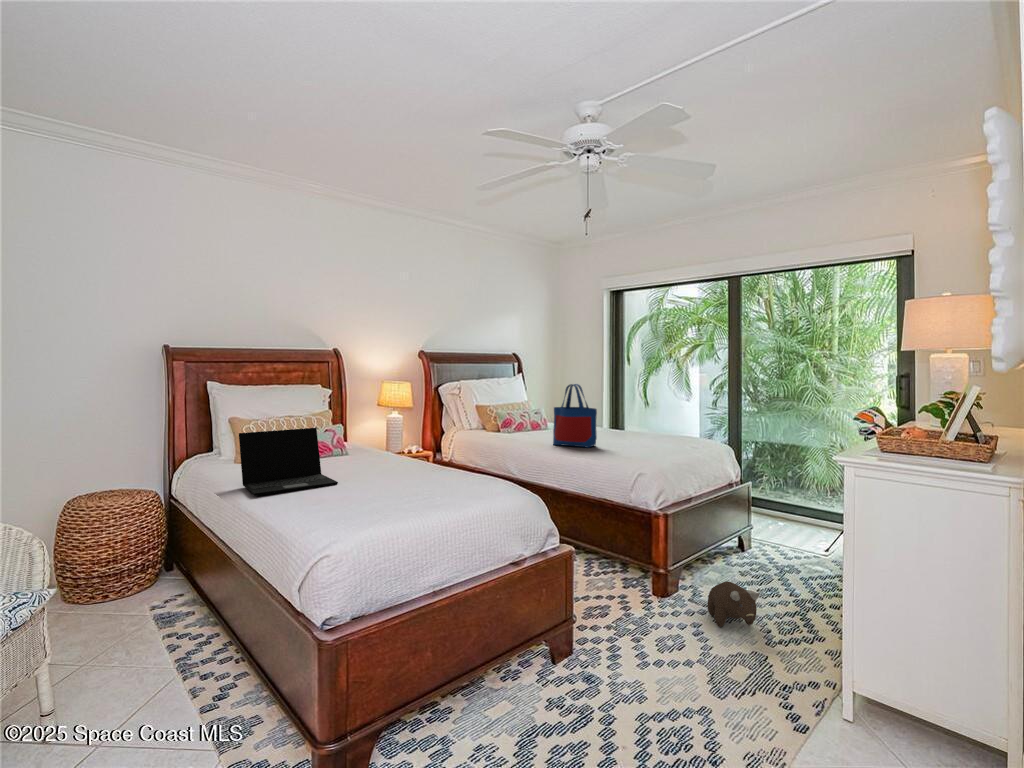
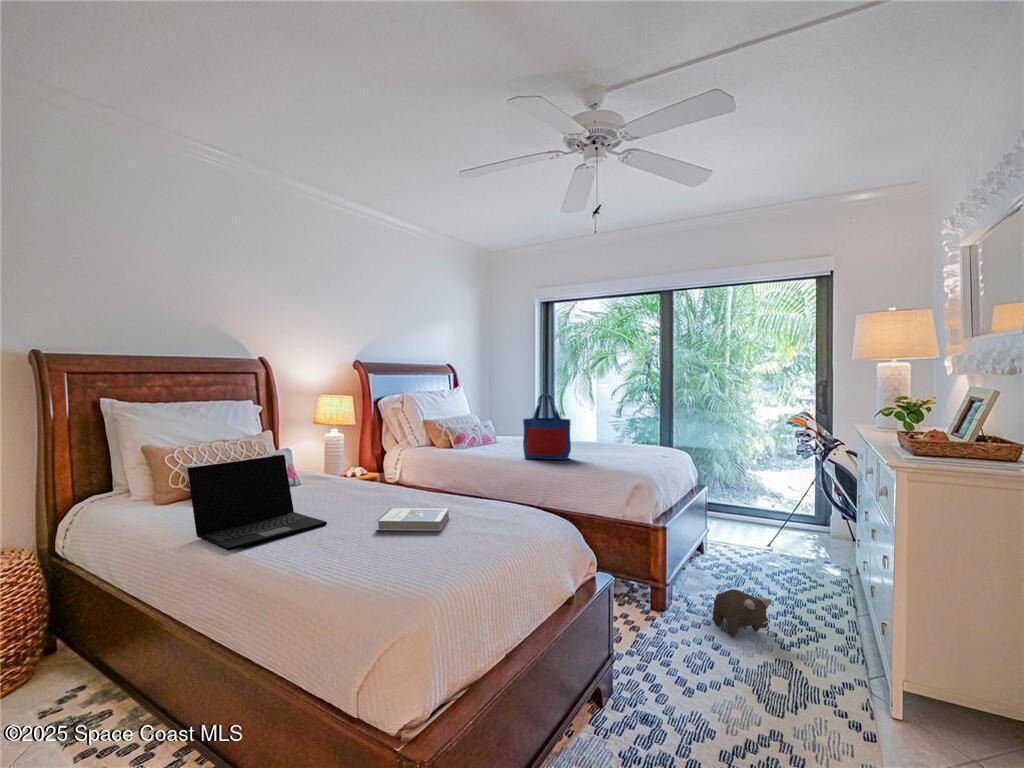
hardback book: none [368,475,434,494] -> present [376,508,449,531]

